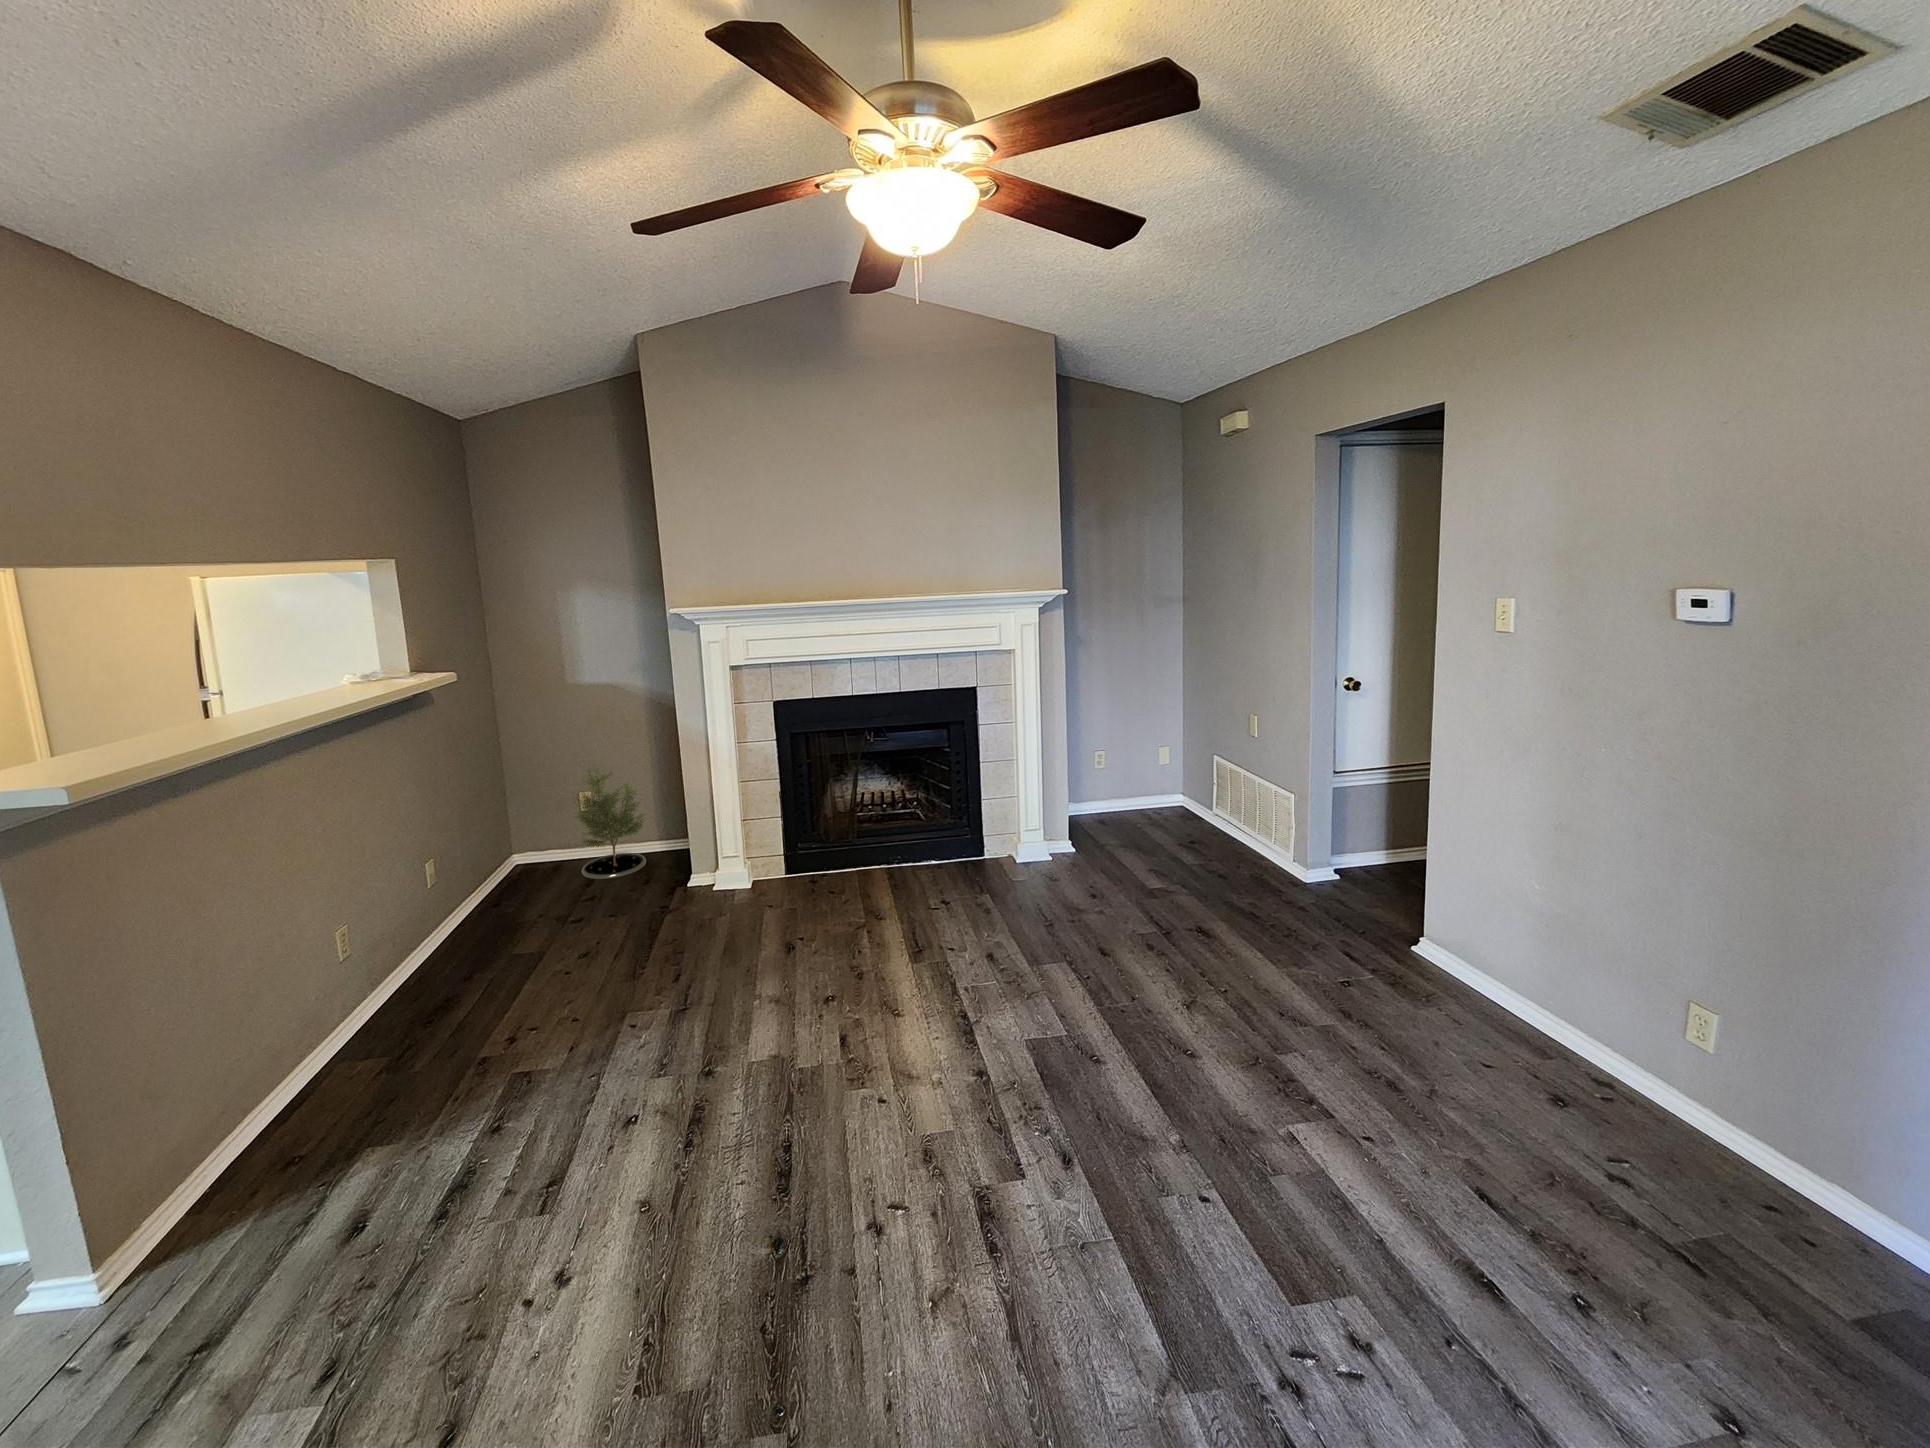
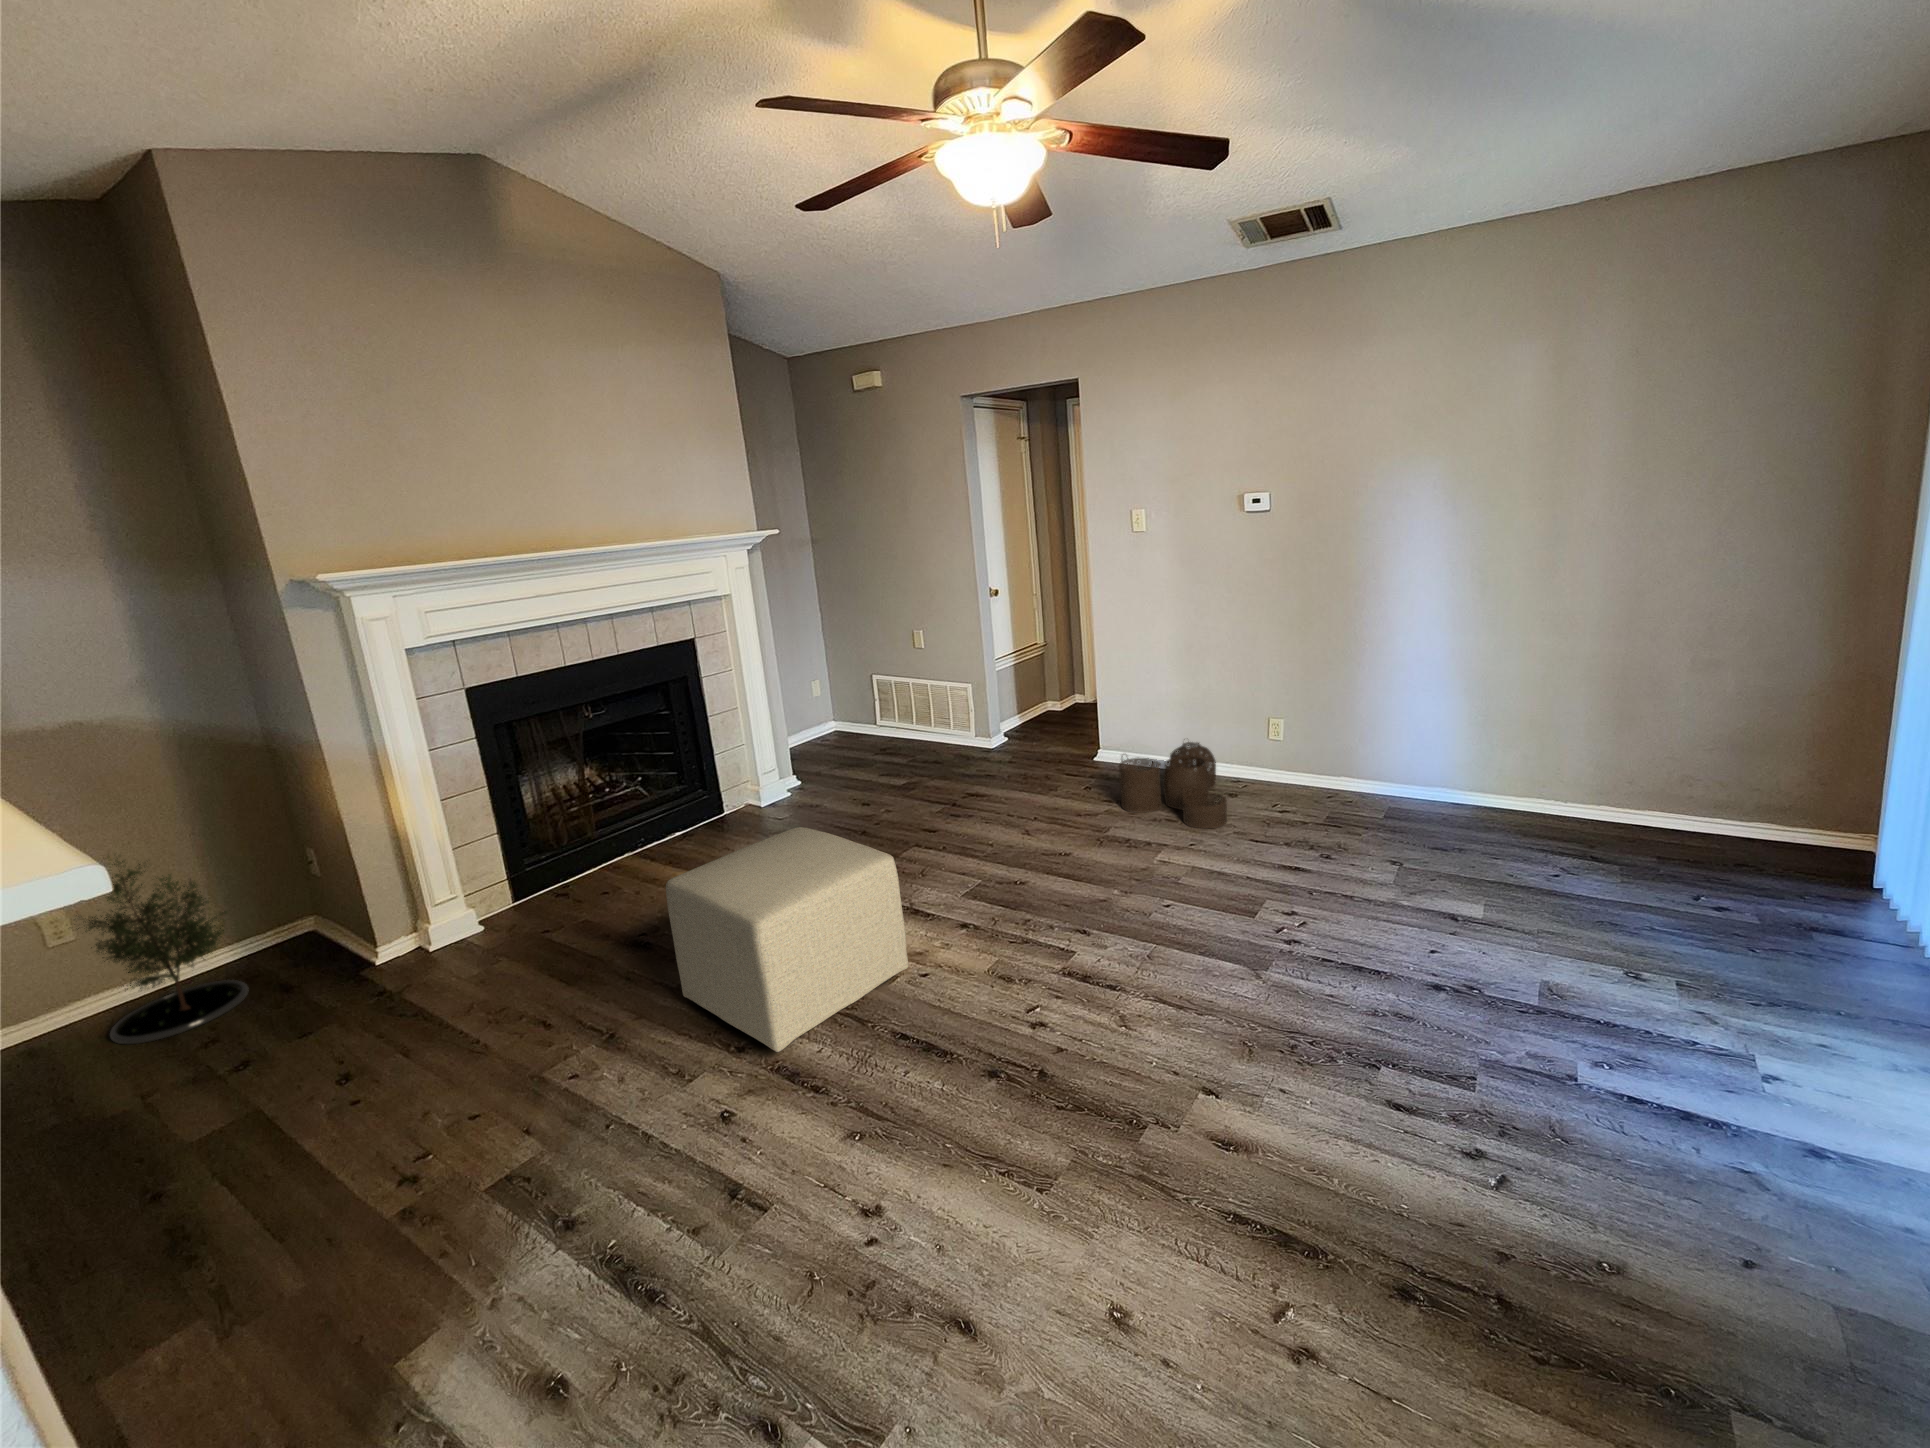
ottoman: none [696,893,878,1087] -> present [666,827,909,1052]
woven basket: none [1351,954,1570,1139] -> present [1119,742,1227,828]

